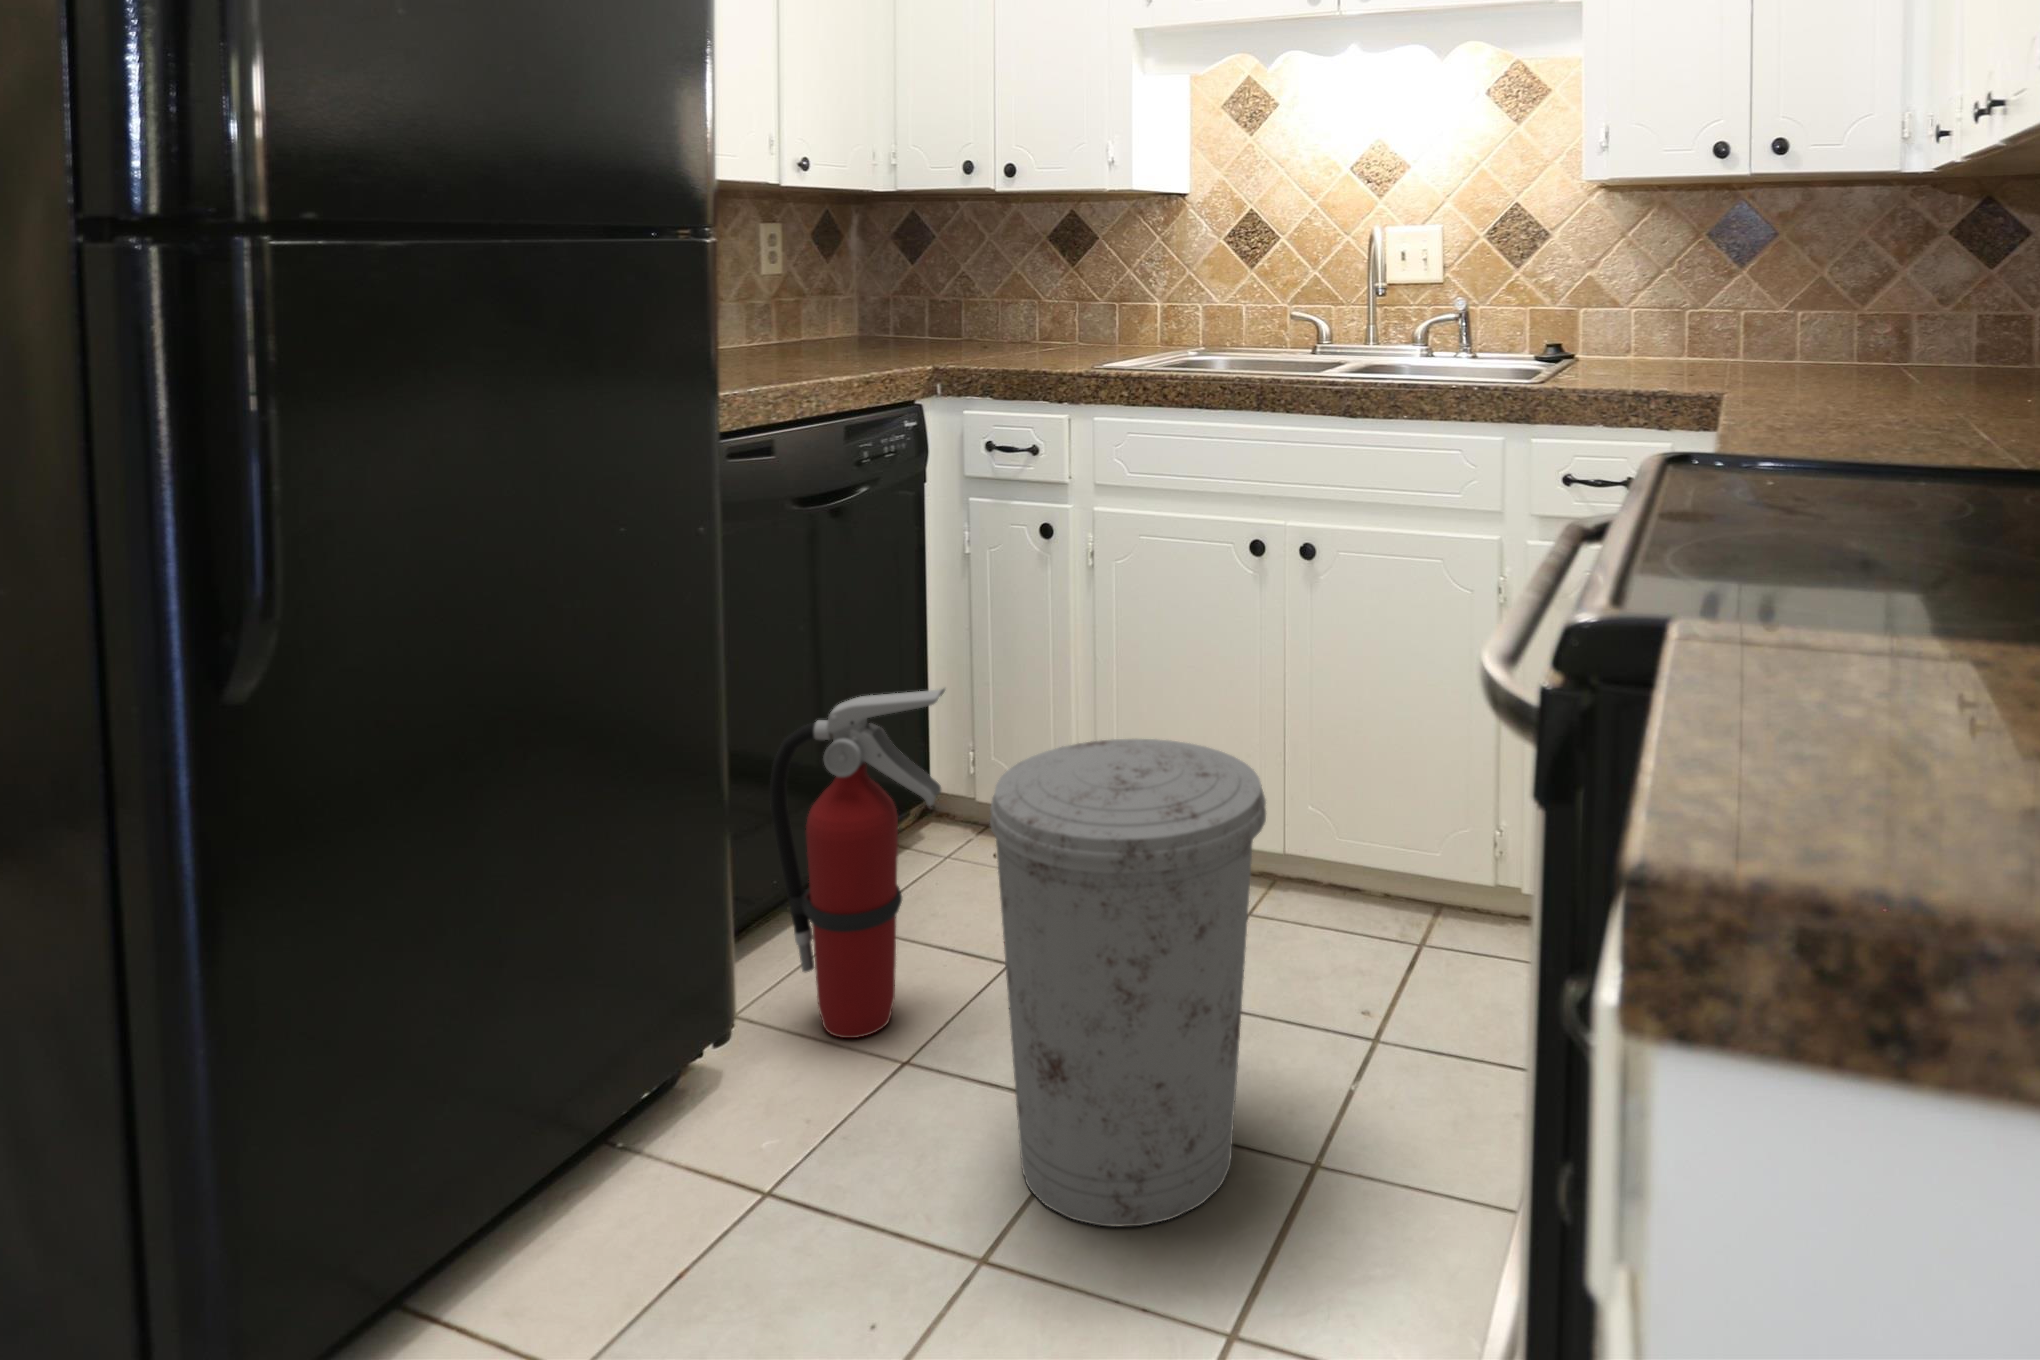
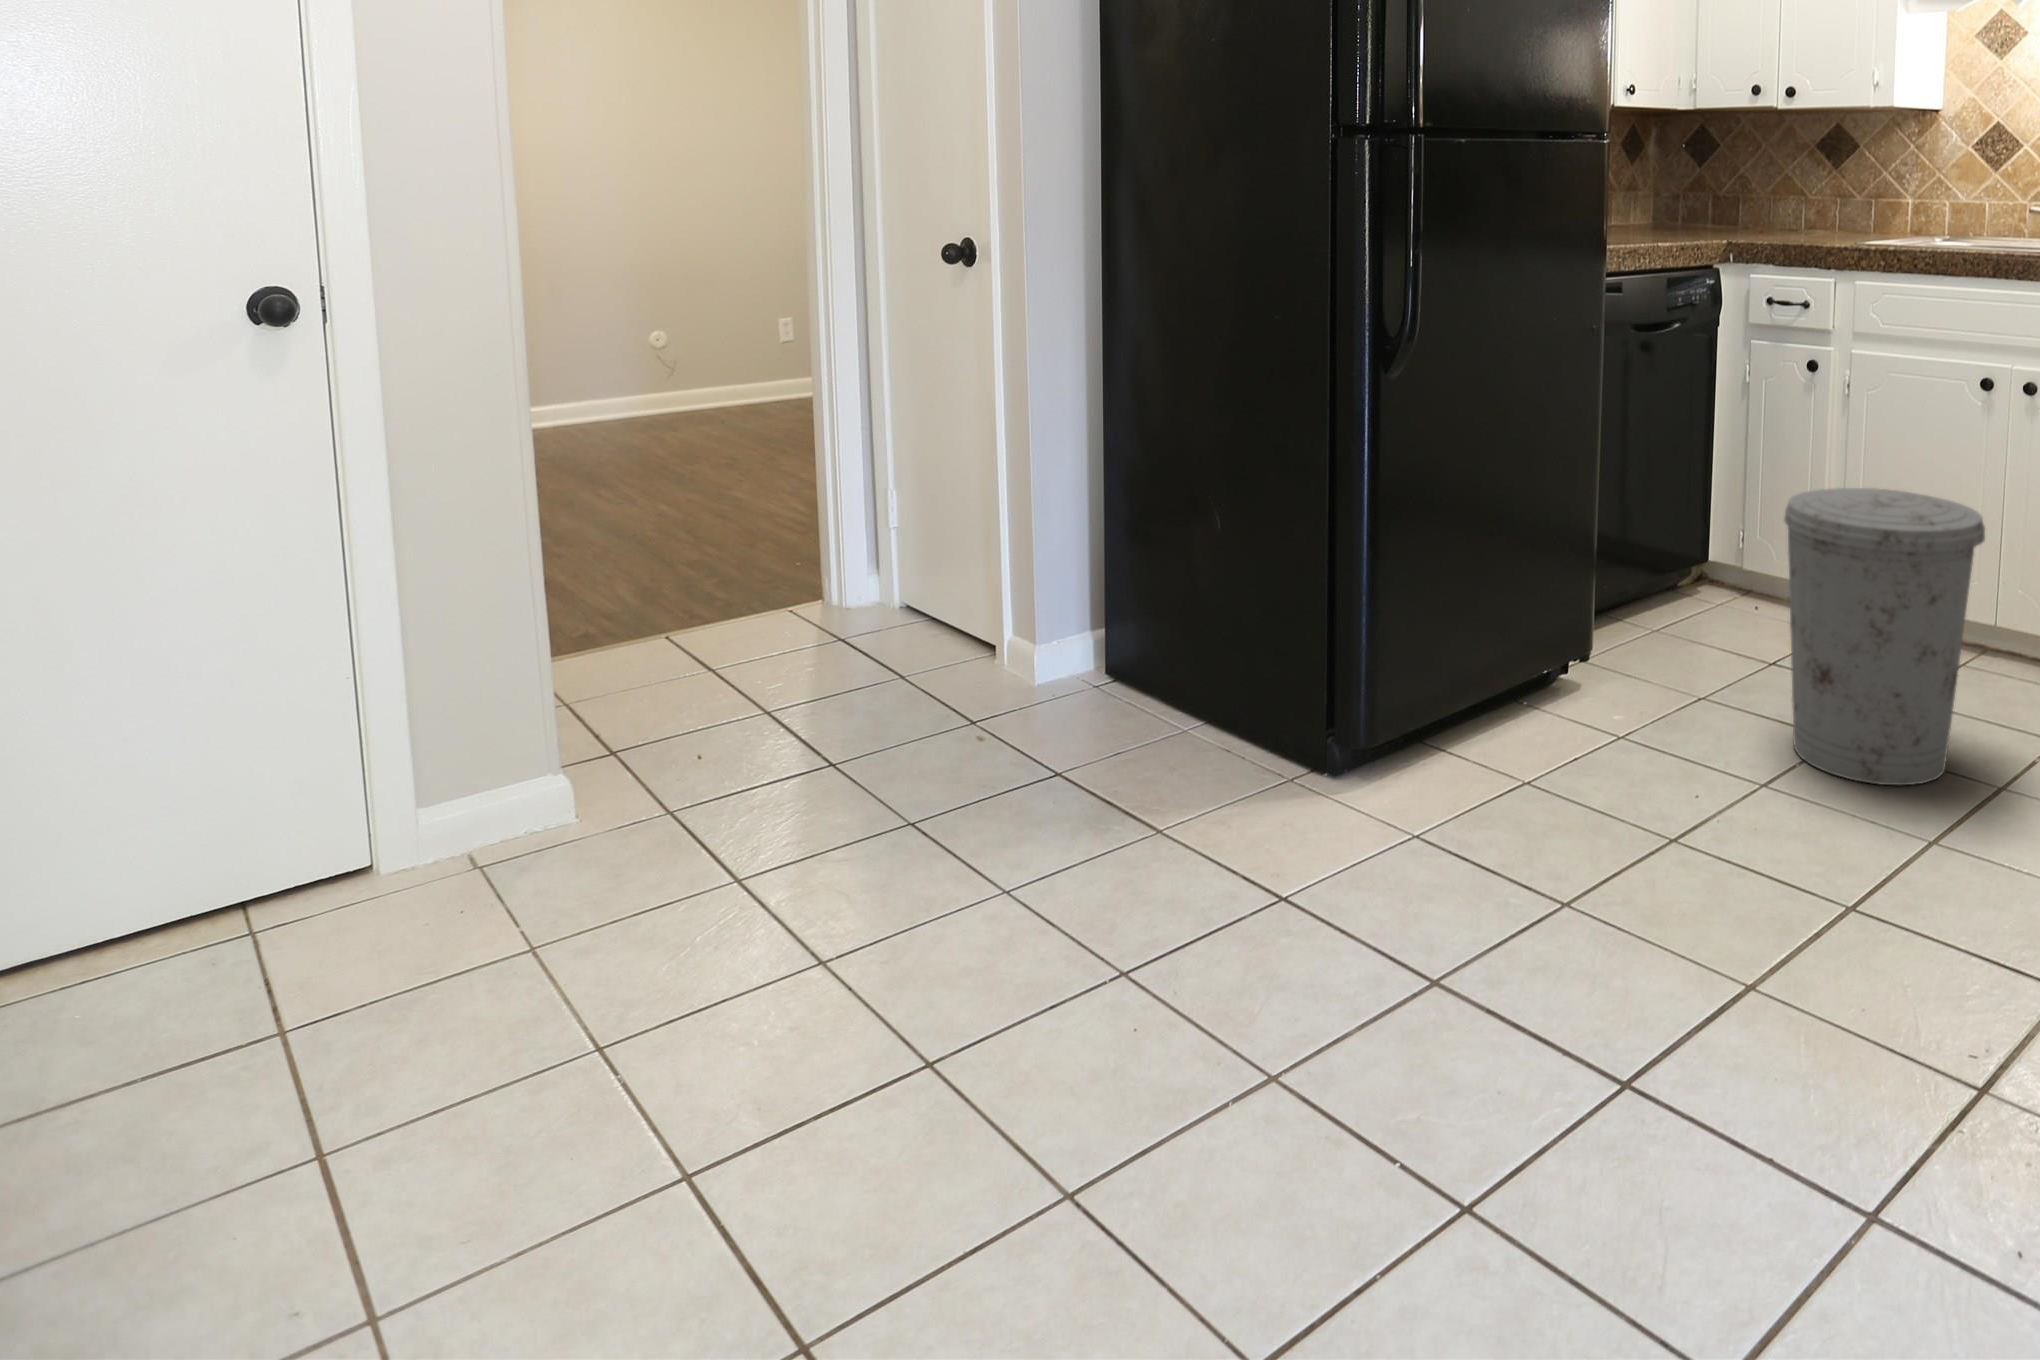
fire extinguisher: present [770,688,945,1038] -> none [1619,452,1743,677]

